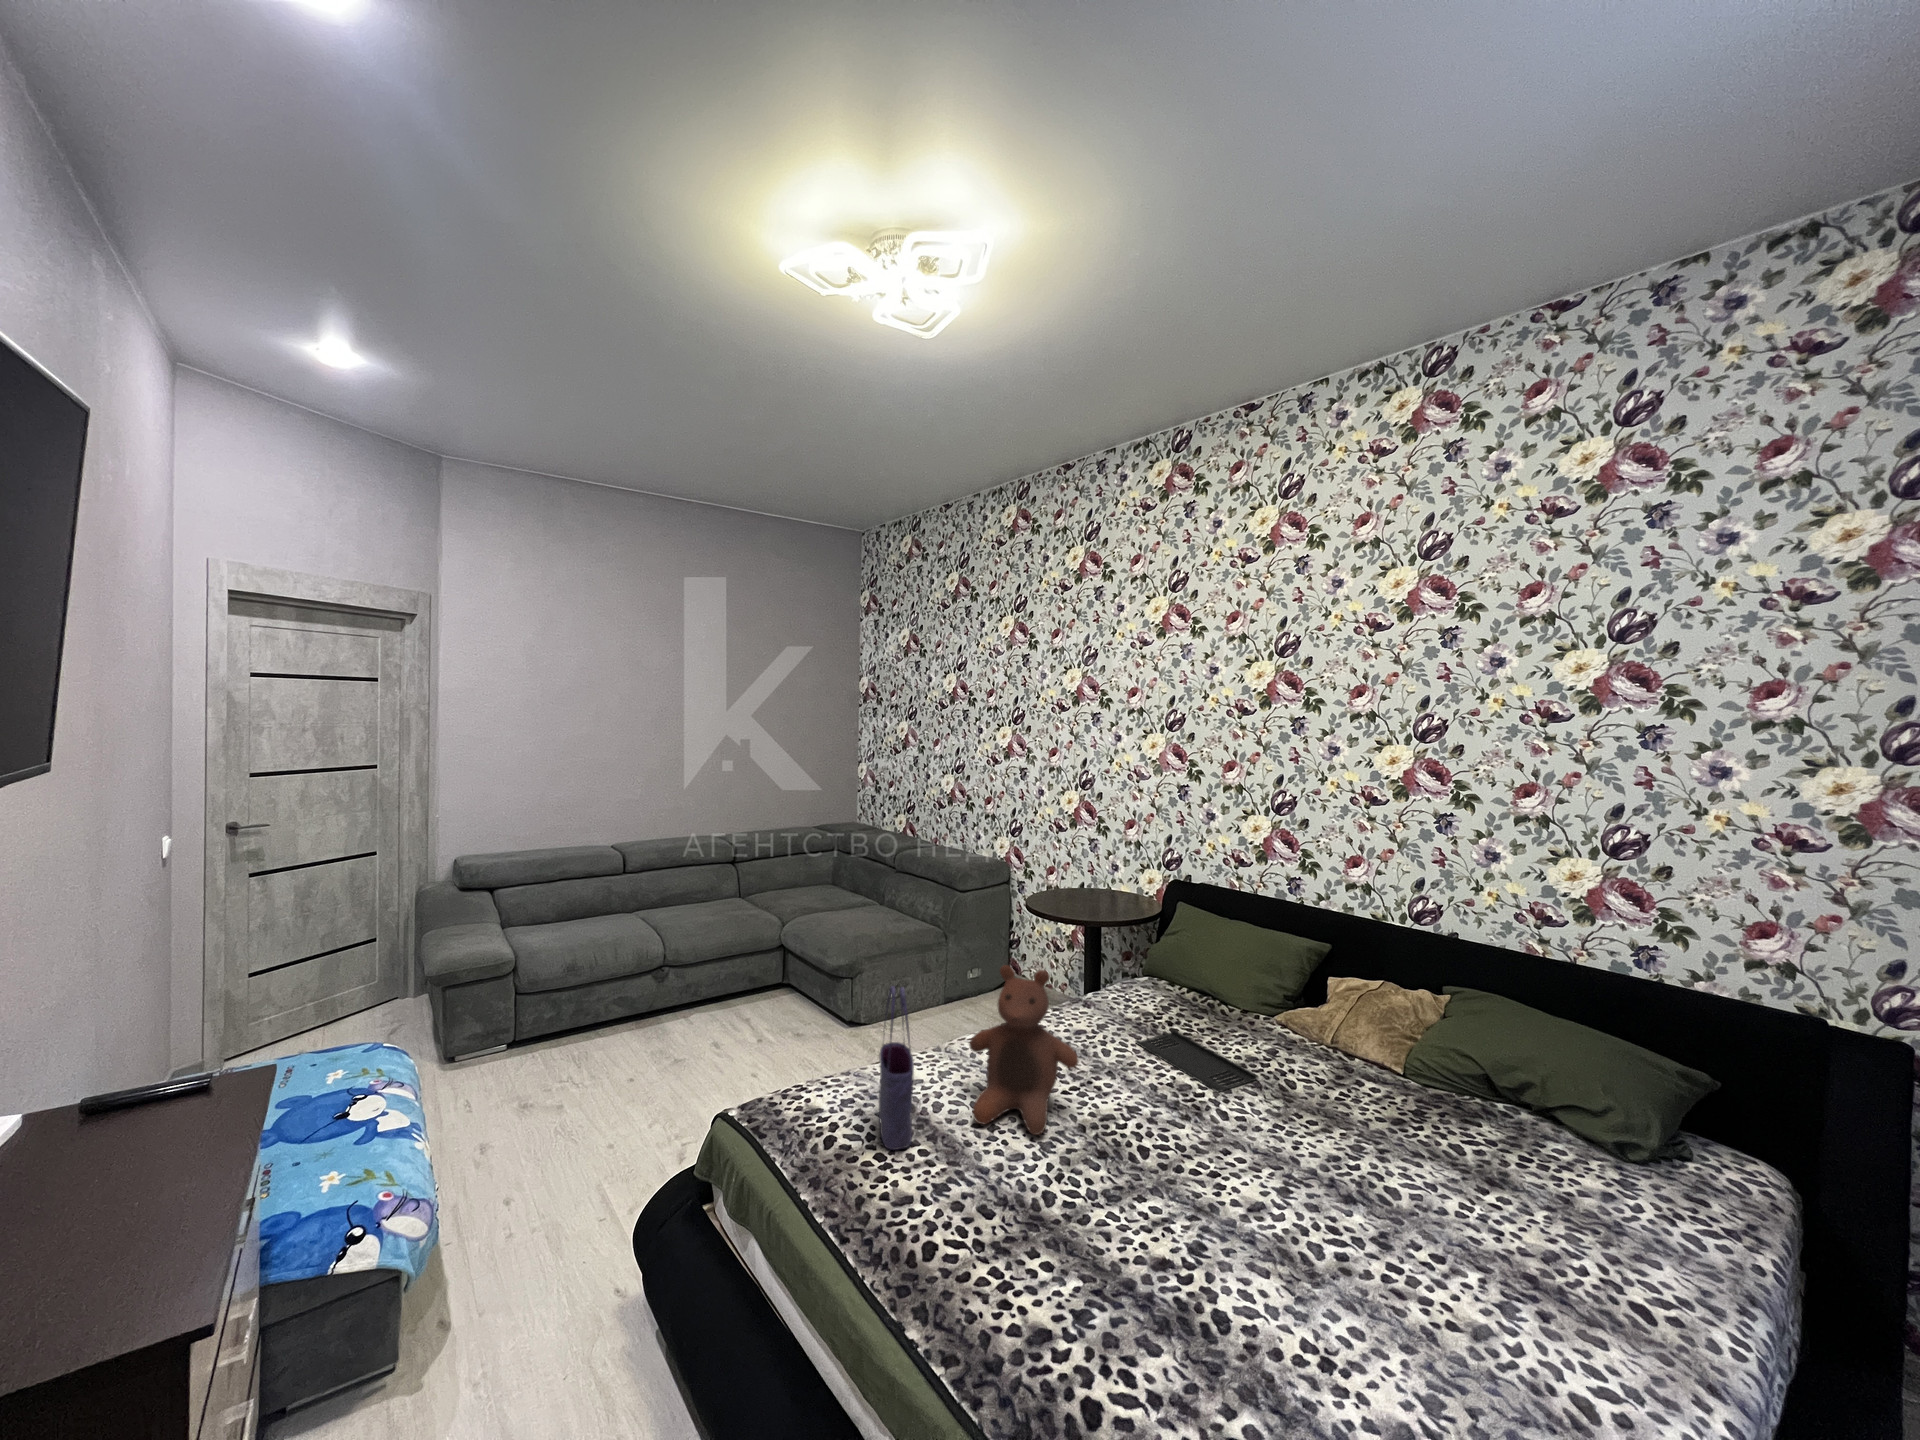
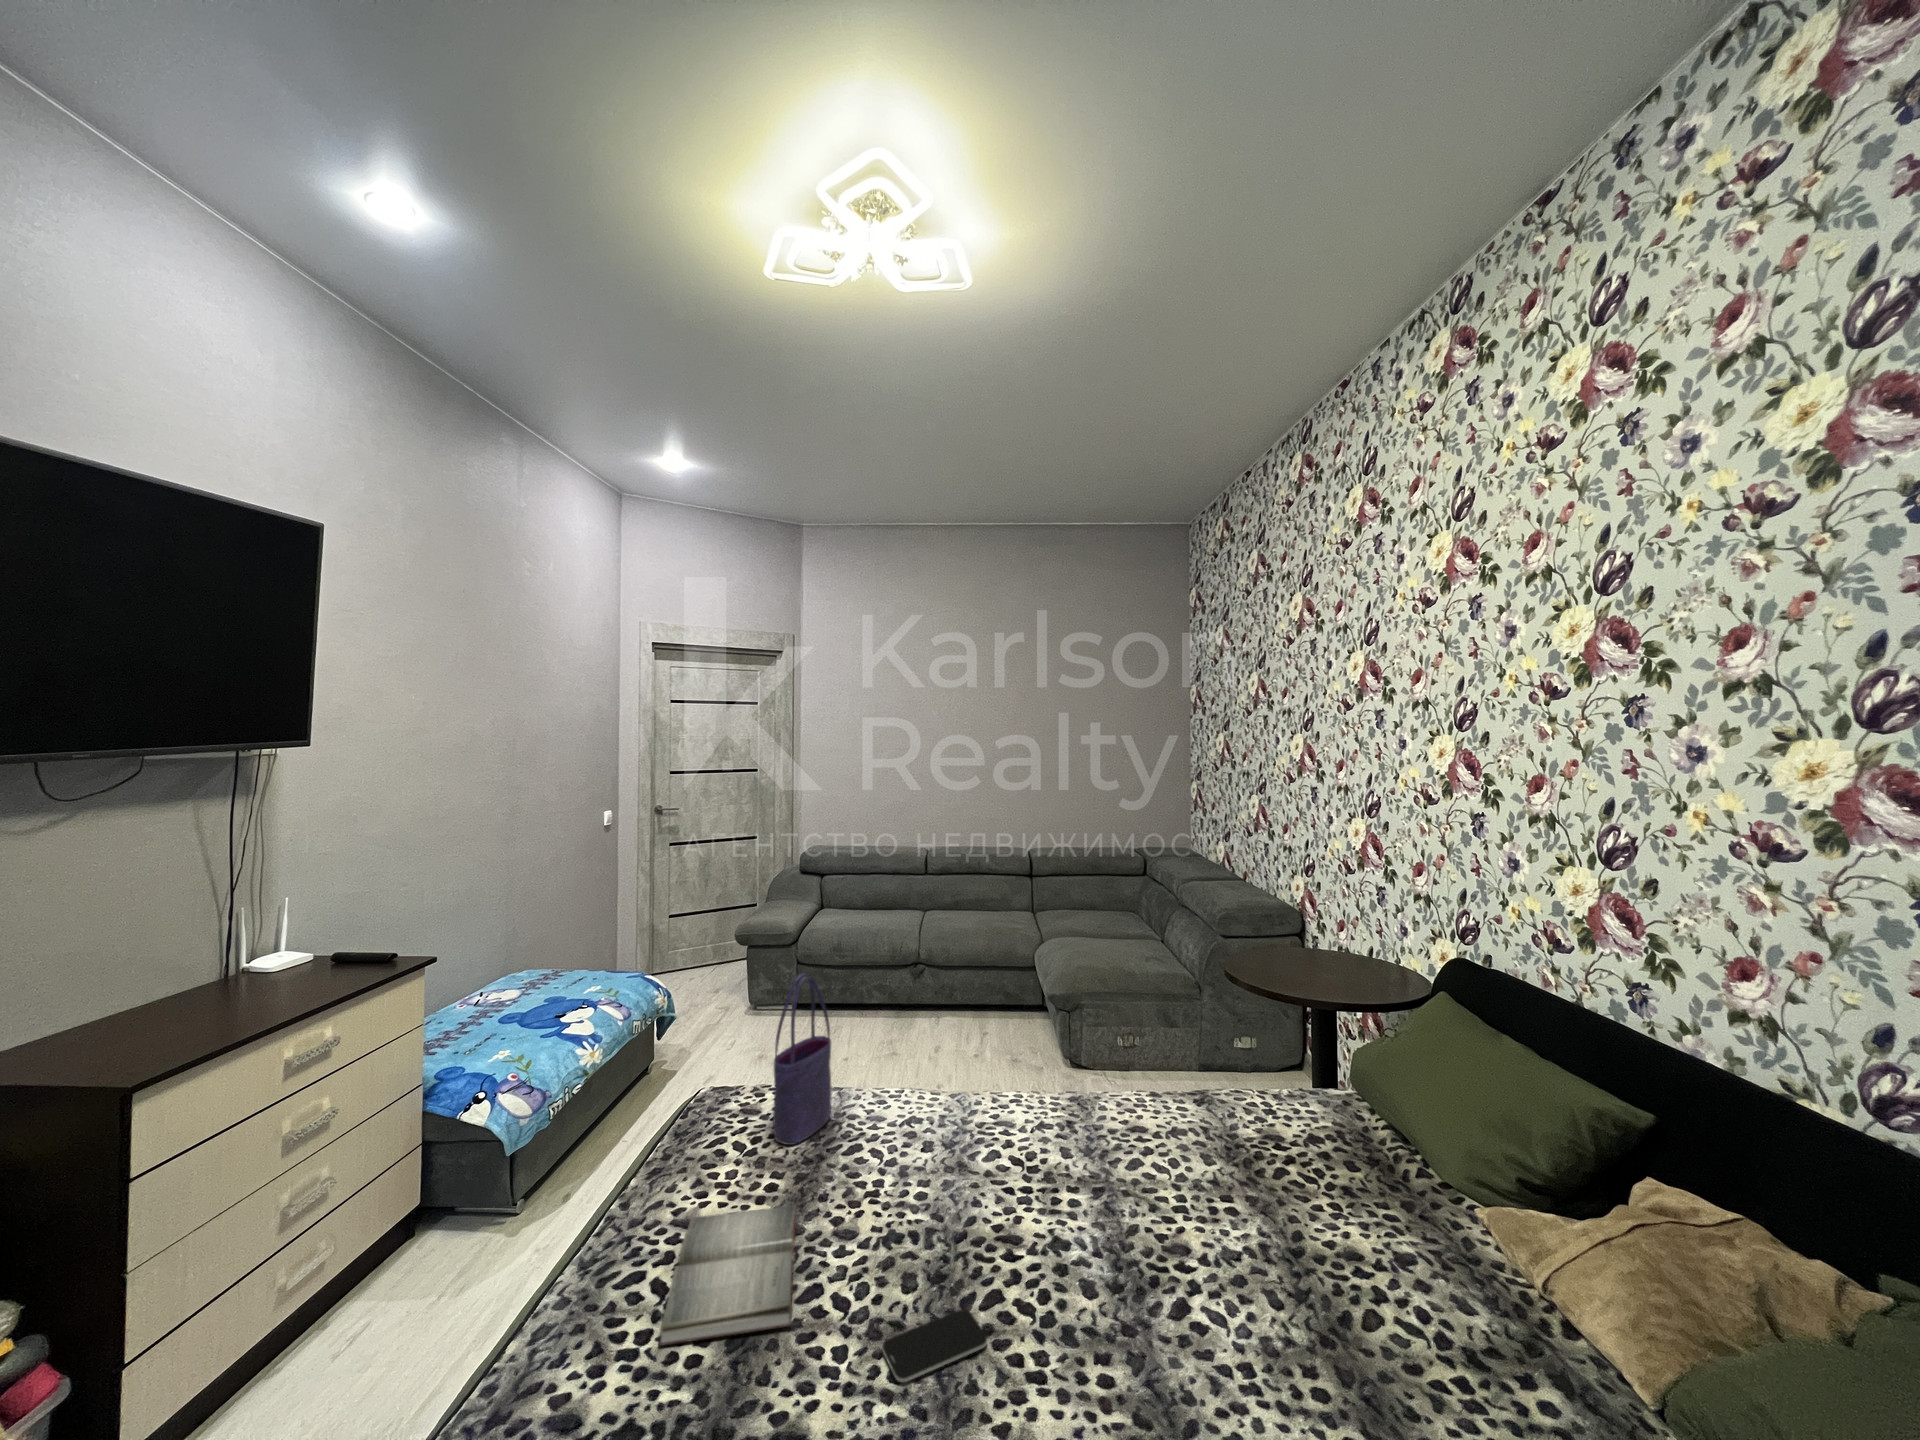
stuffed bear: present [969,965,1079,1135] -> none [871,985,998,1191]
tray: present [1135,1030,1258,1092] -> none [1192,1145,1308,1269]
hardback book: none [928,1179,1104,1308] -> present [659,1205,796,1346]
smartphone: none [1160,1179,1203,1232] -> present [882,1309,987,1382]

